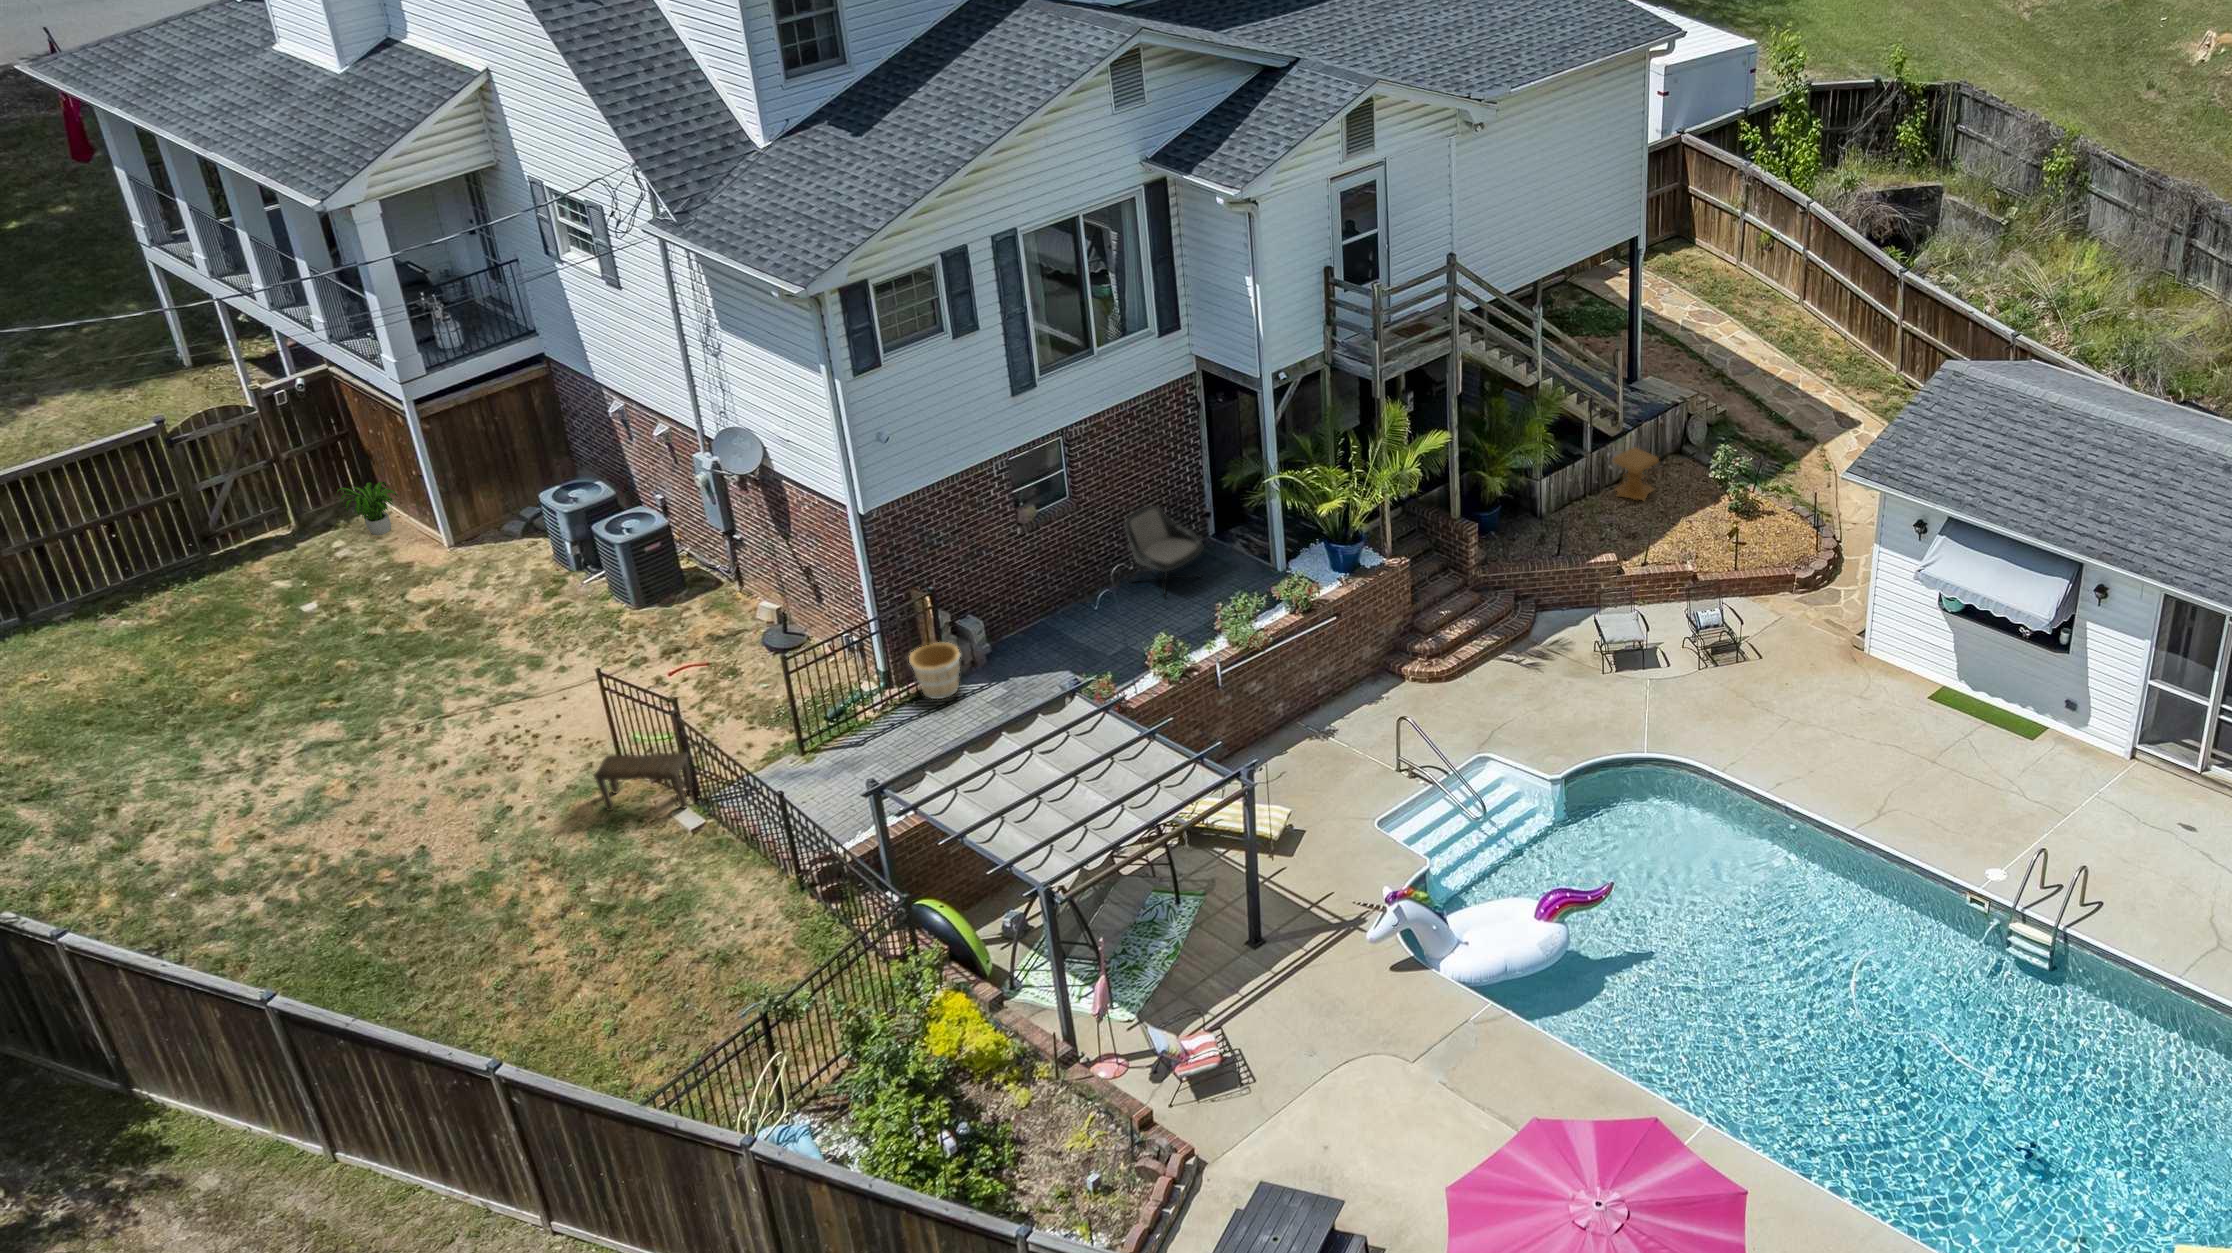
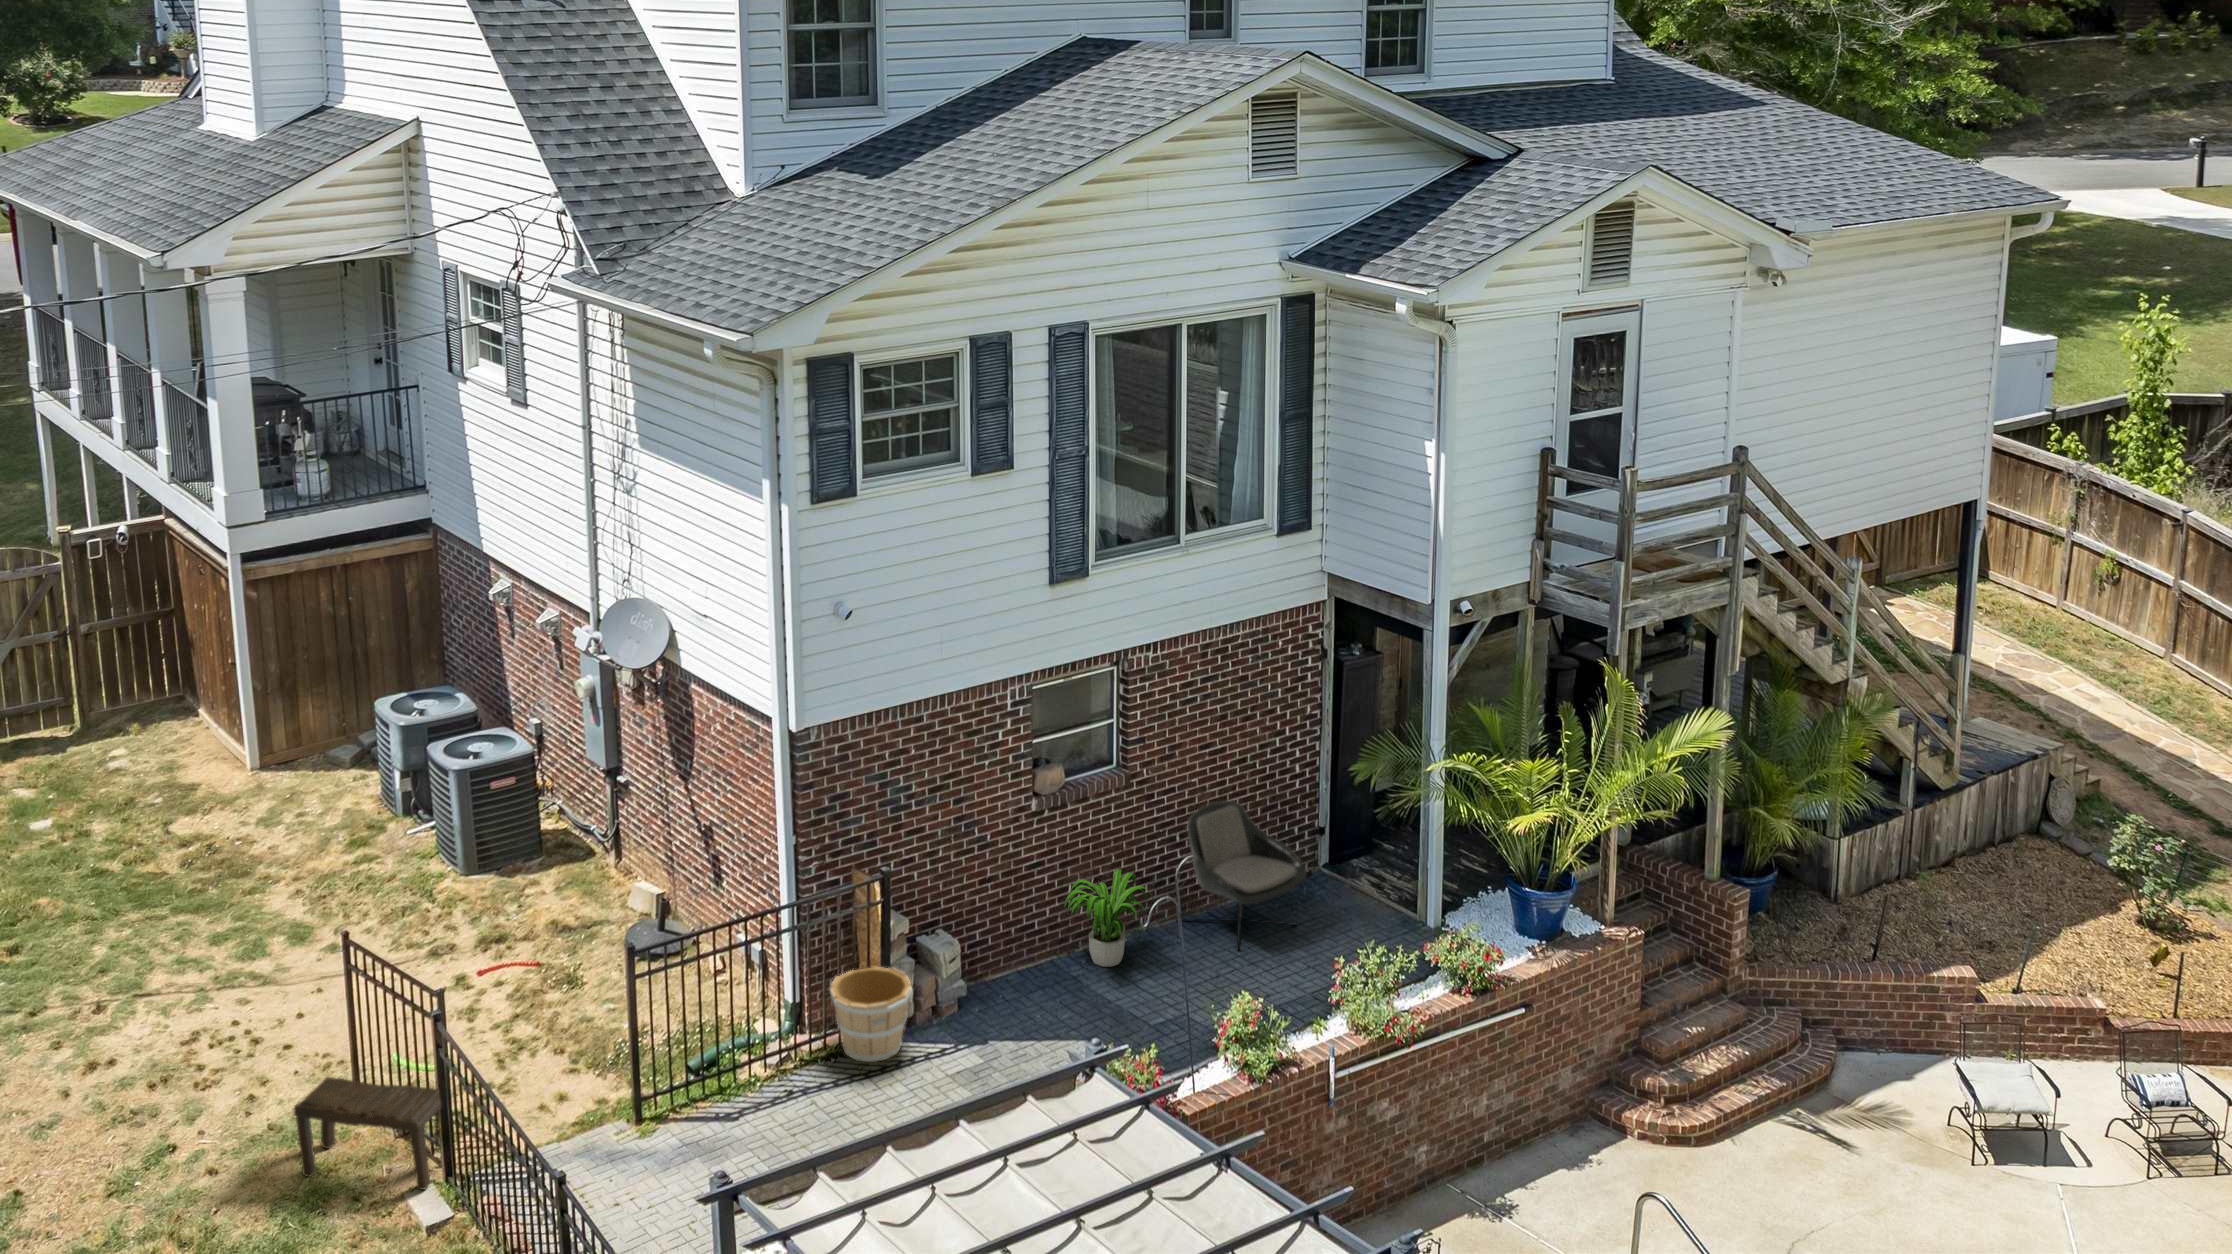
side table: present [1613,447,1659,501] -> none [1943,810,2025,900]
potted plant: present [336,482,399,535] -> present [1064,869,1154,967]

